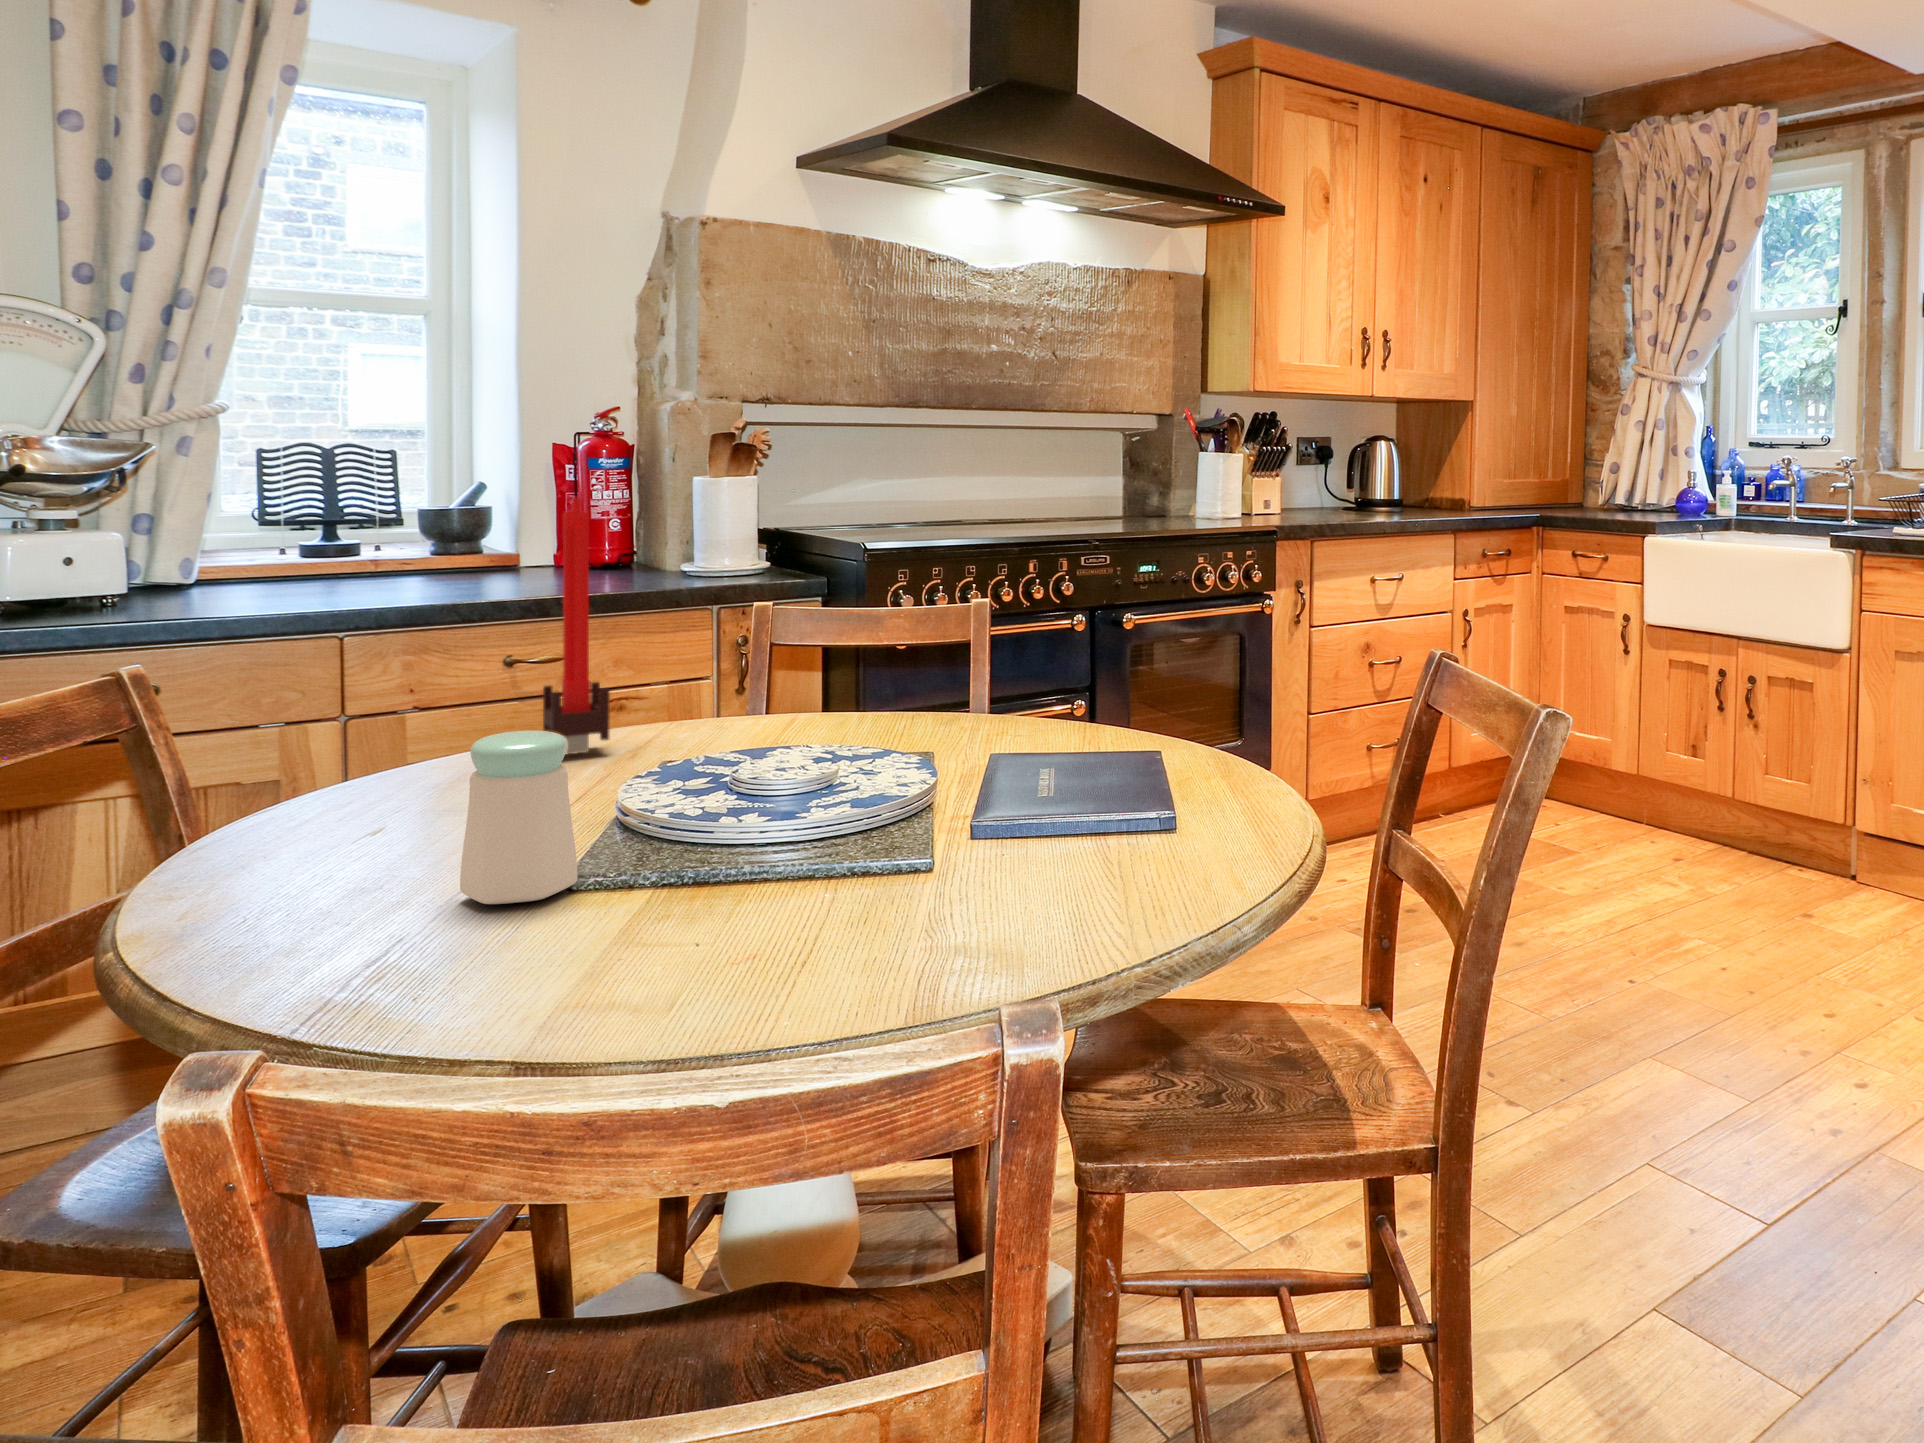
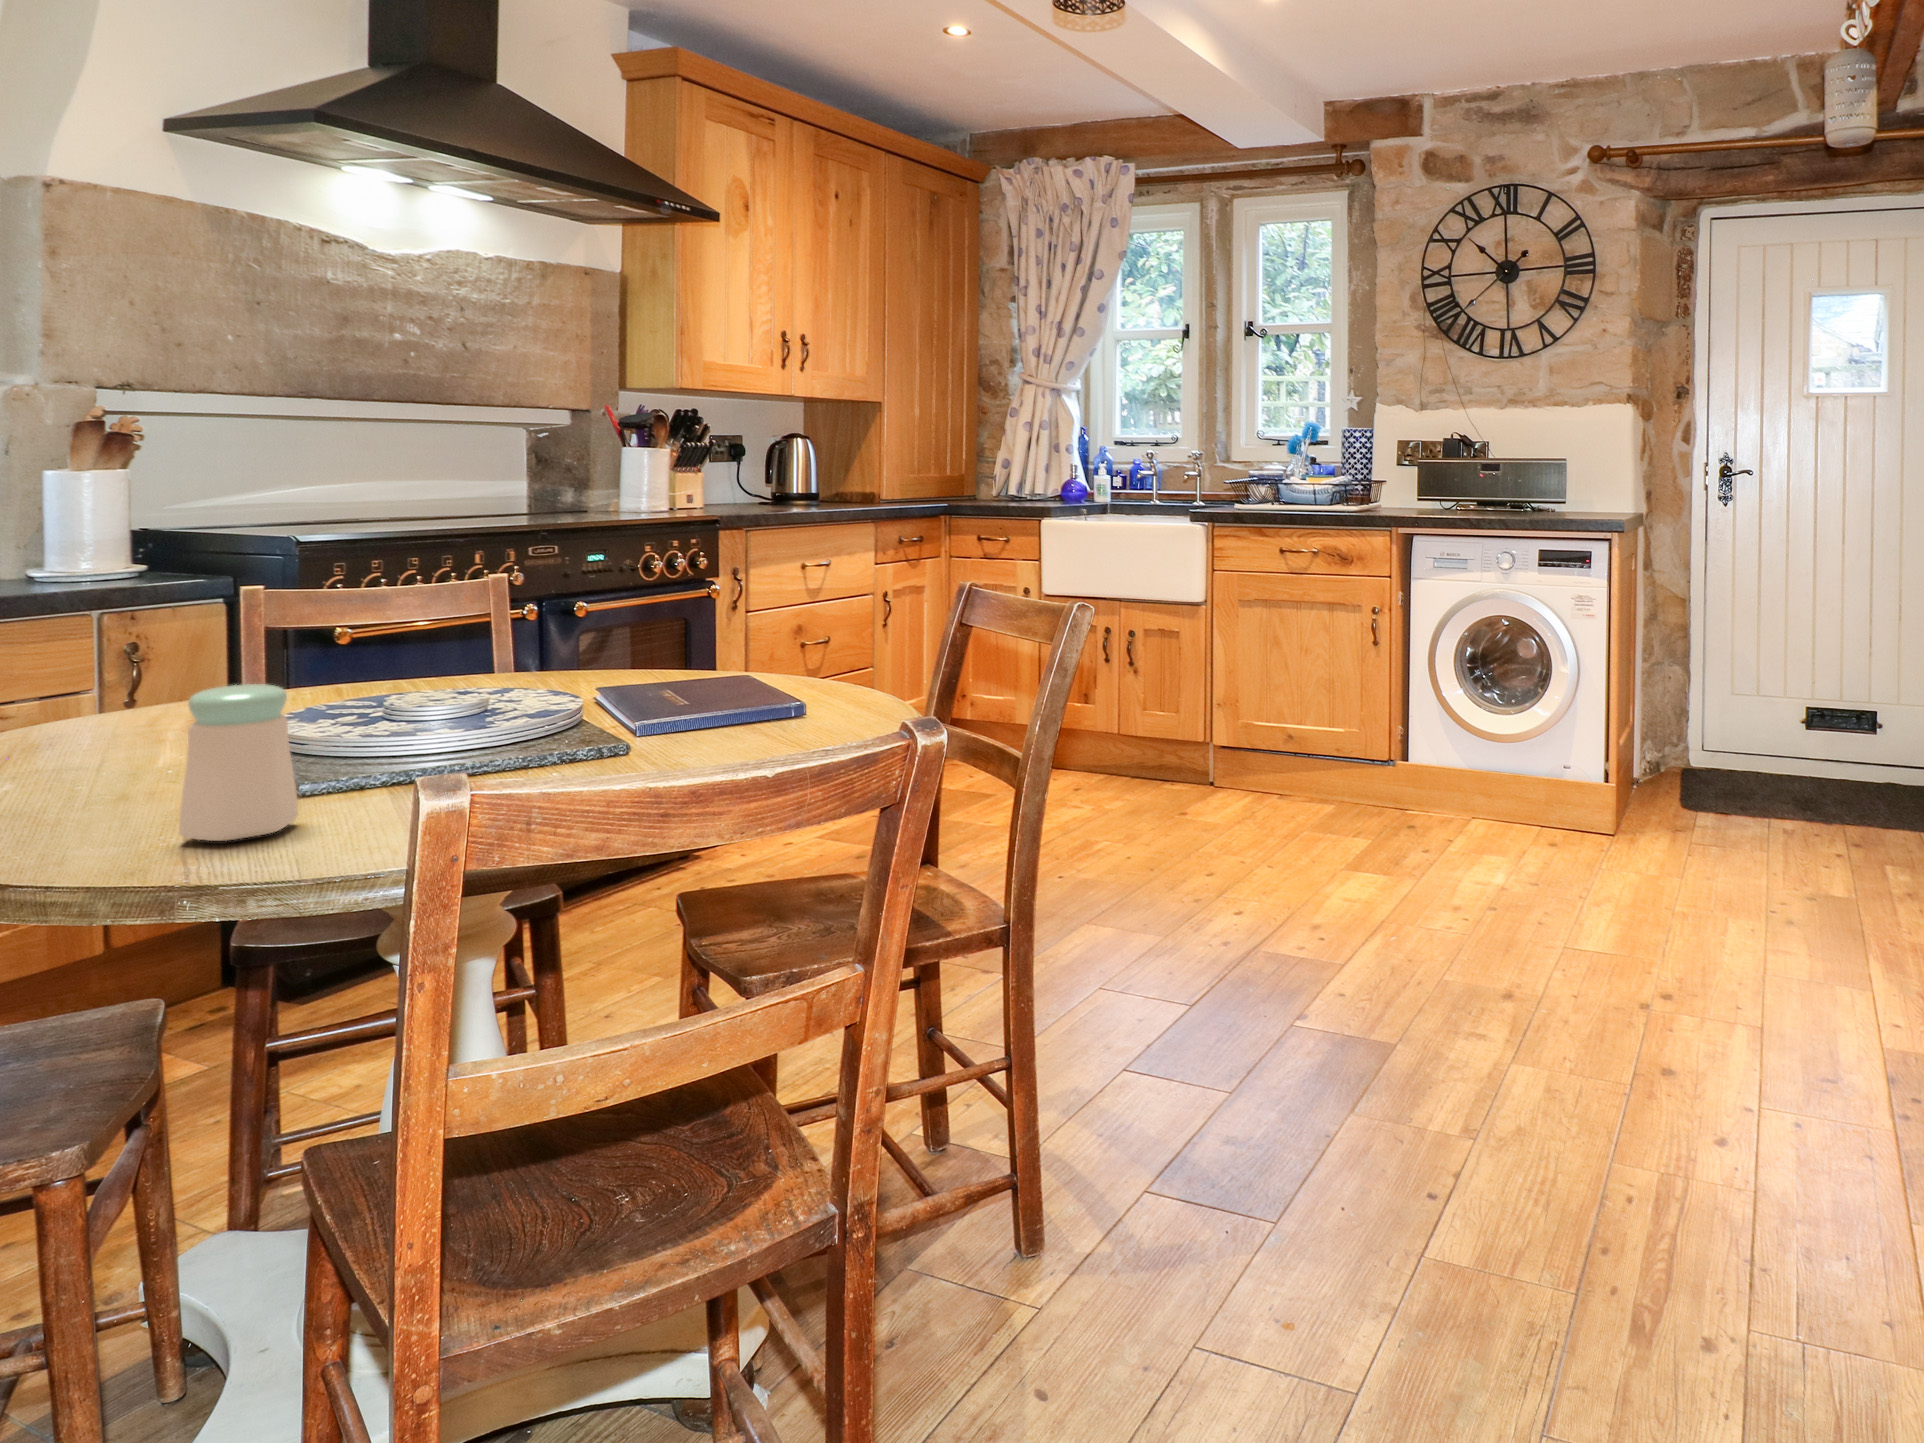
candle: present [543,497,610,754] -> none [72,481,163,744]

